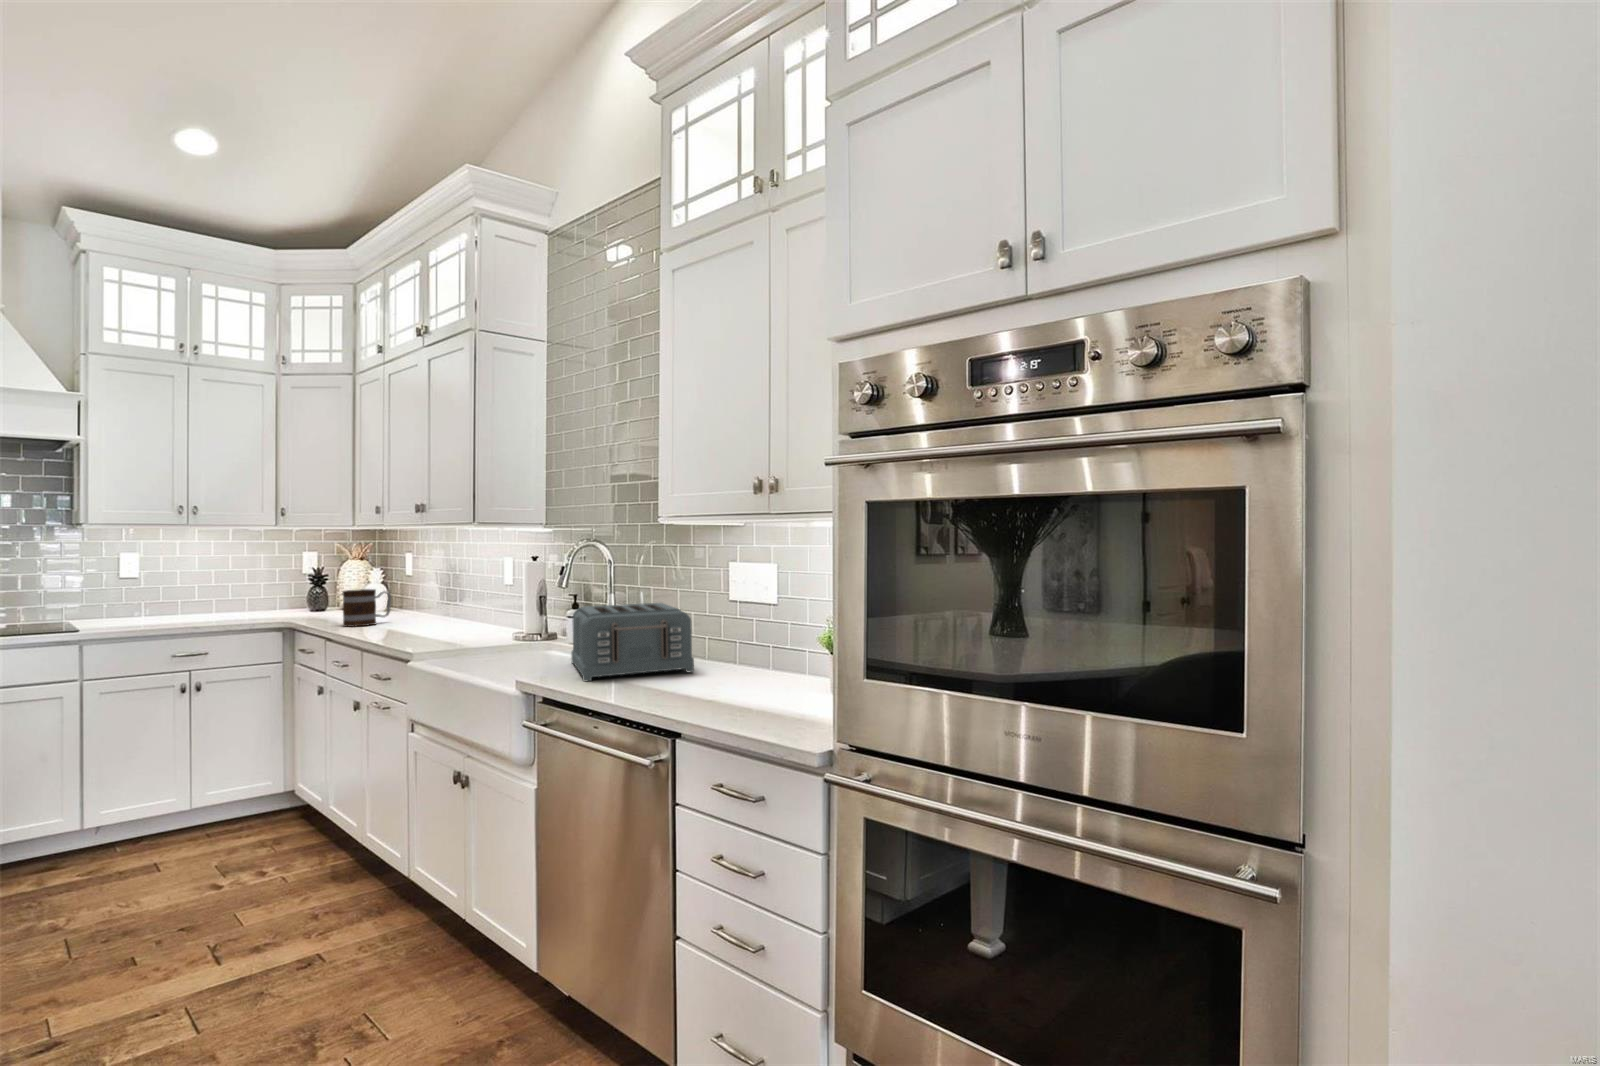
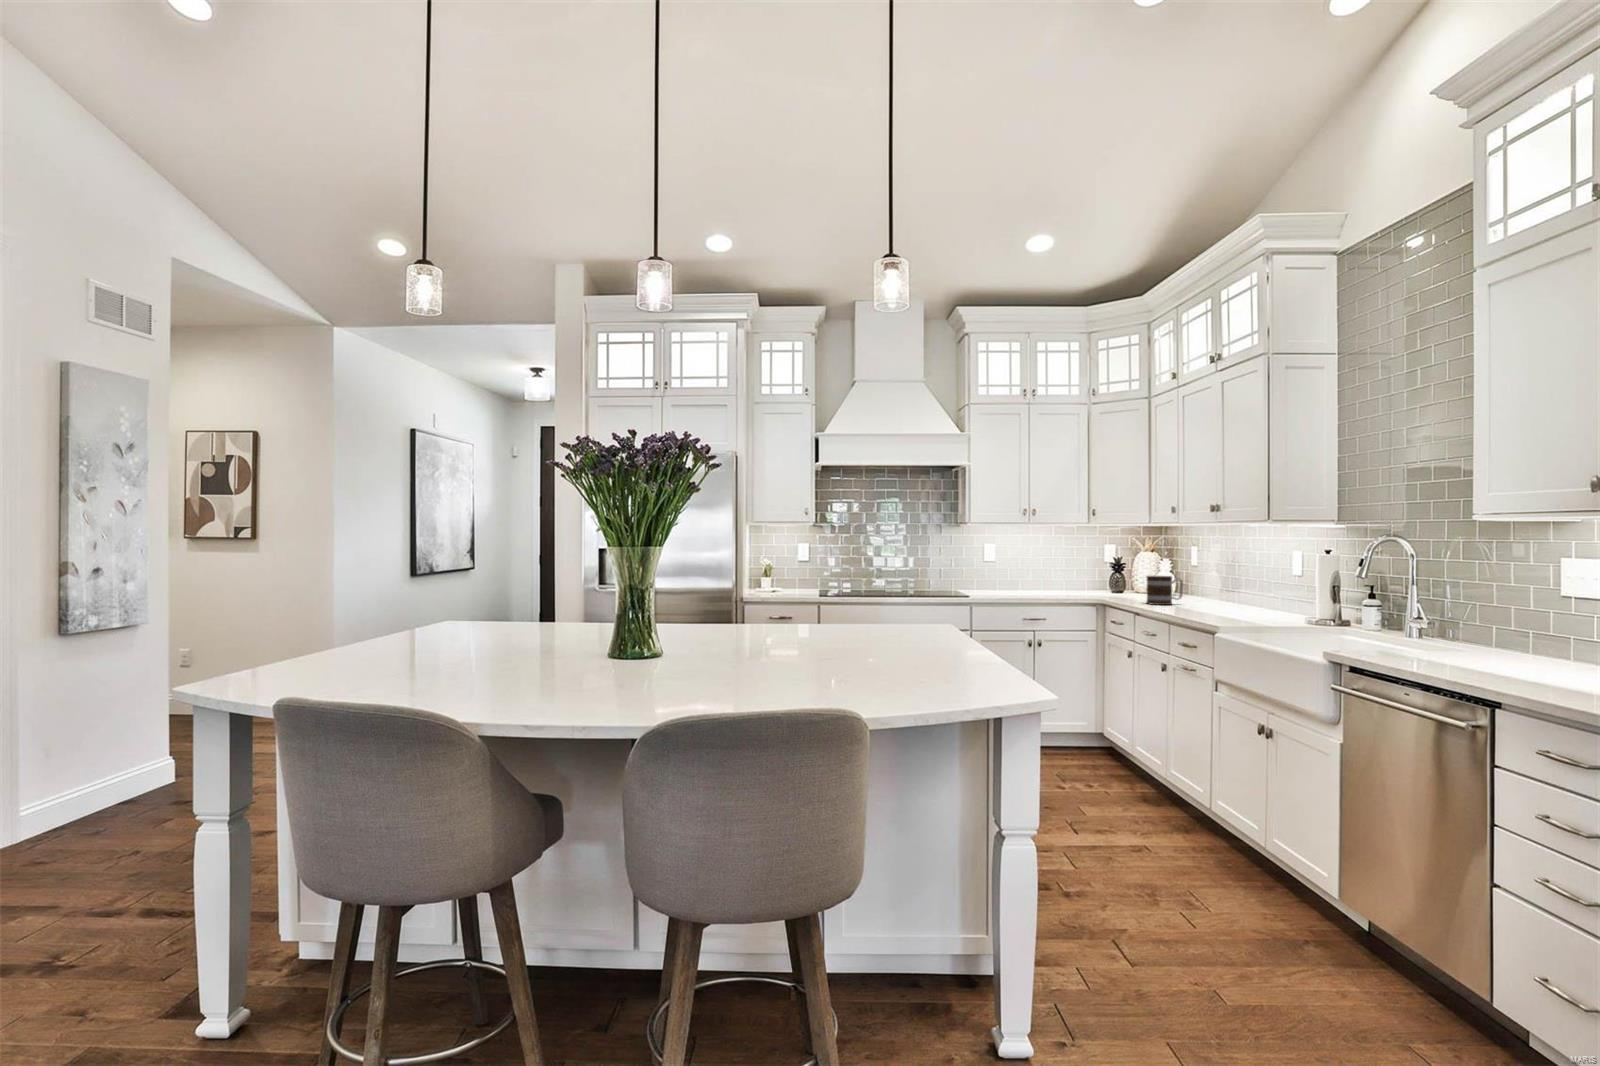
toaster: present [571,603,694,681] -> none [1373,595,1522,665]

